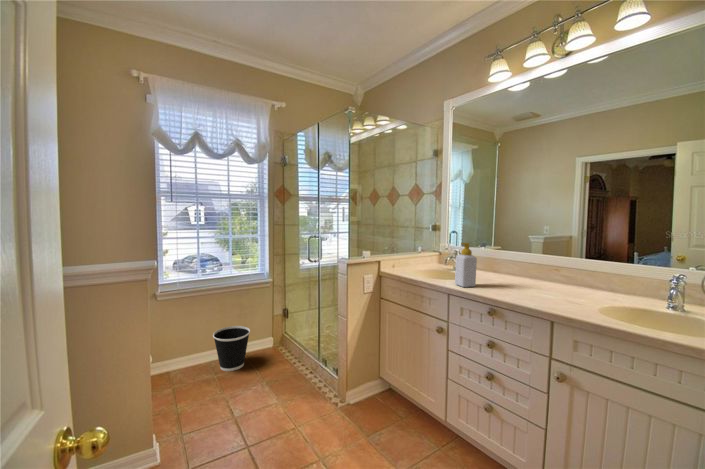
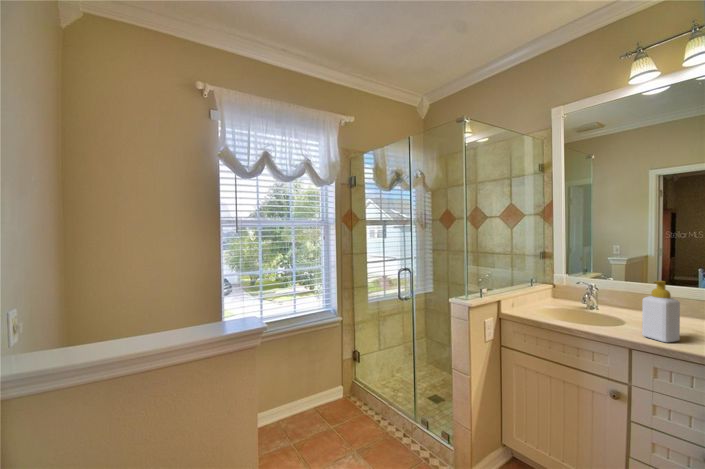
wastebasket: present [213,326,250,371] -> none [283,376,325,436]

